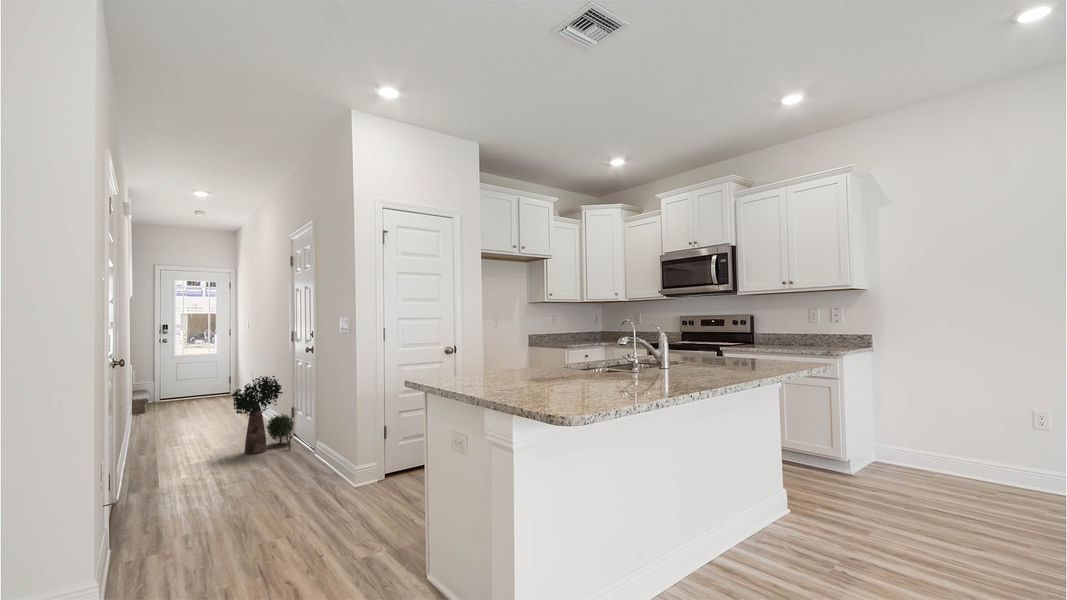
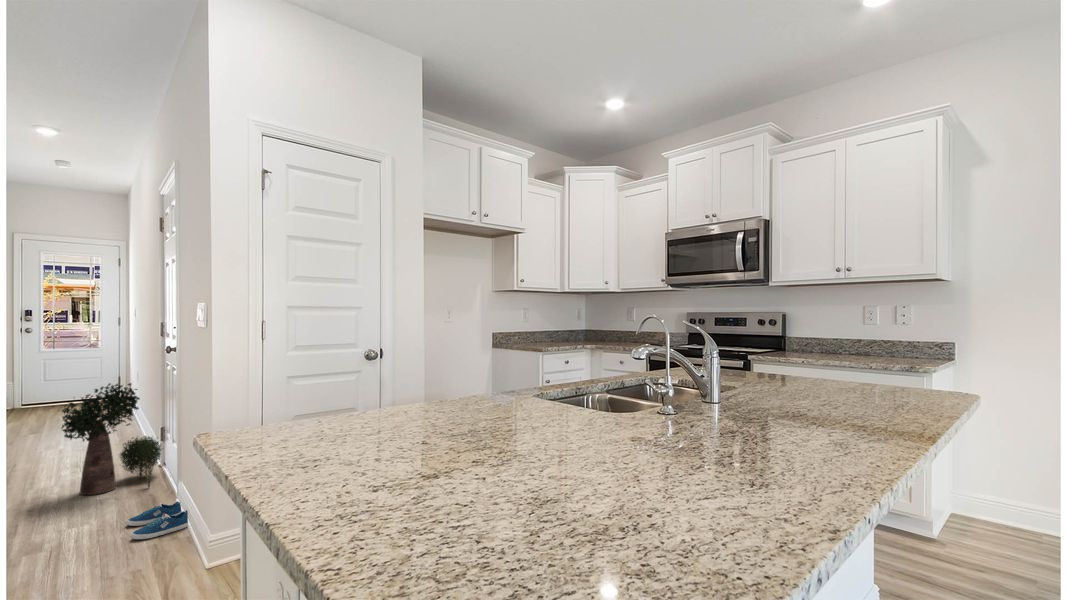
sneaker: none [288,454,328,476] -> present [126,502,188,539]

